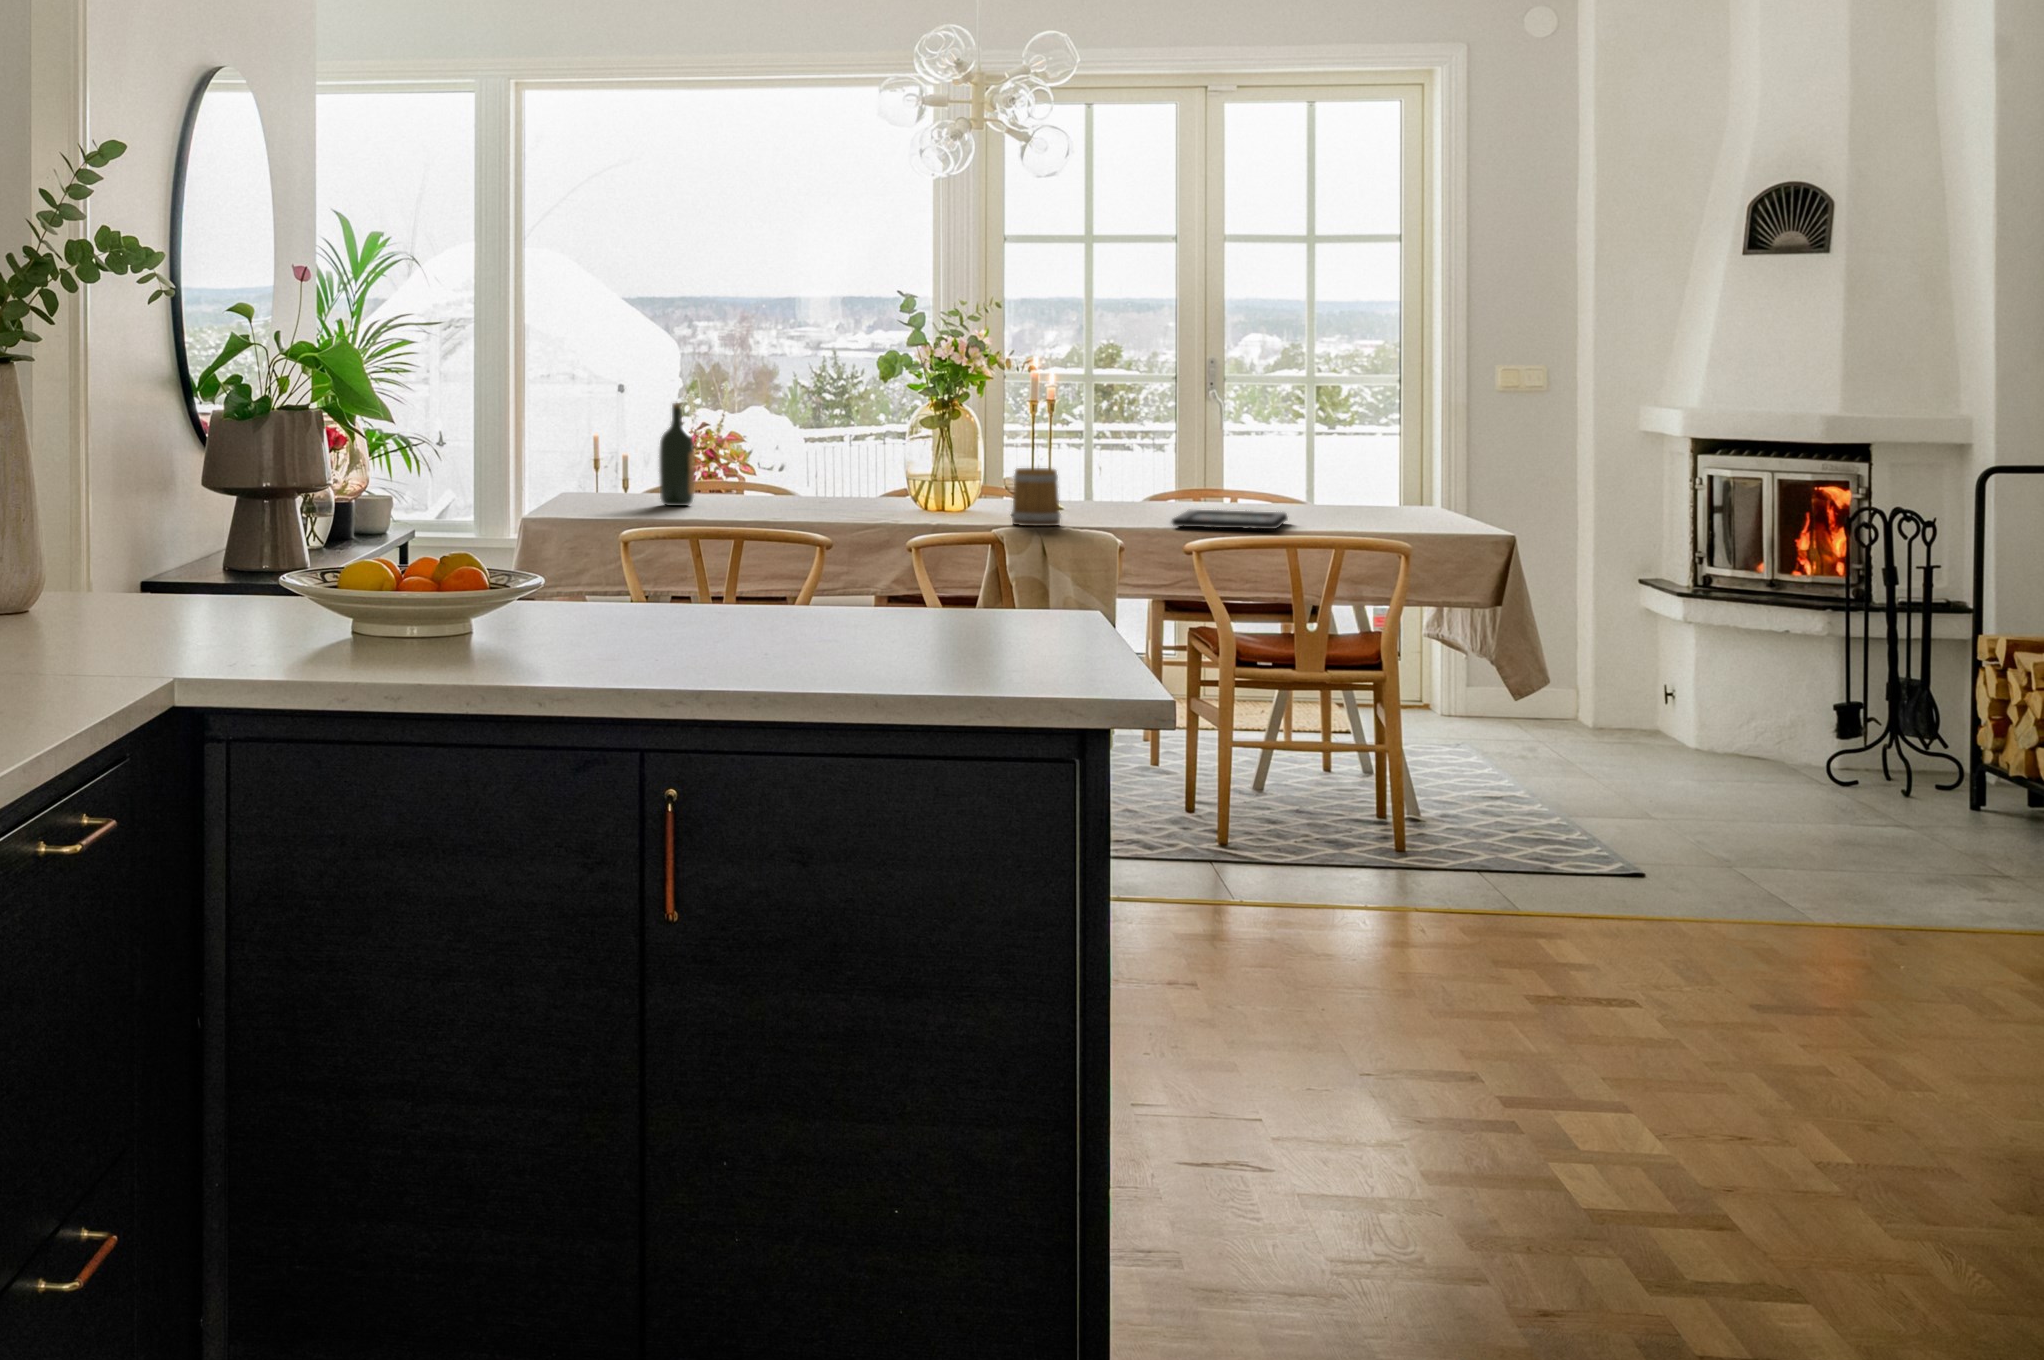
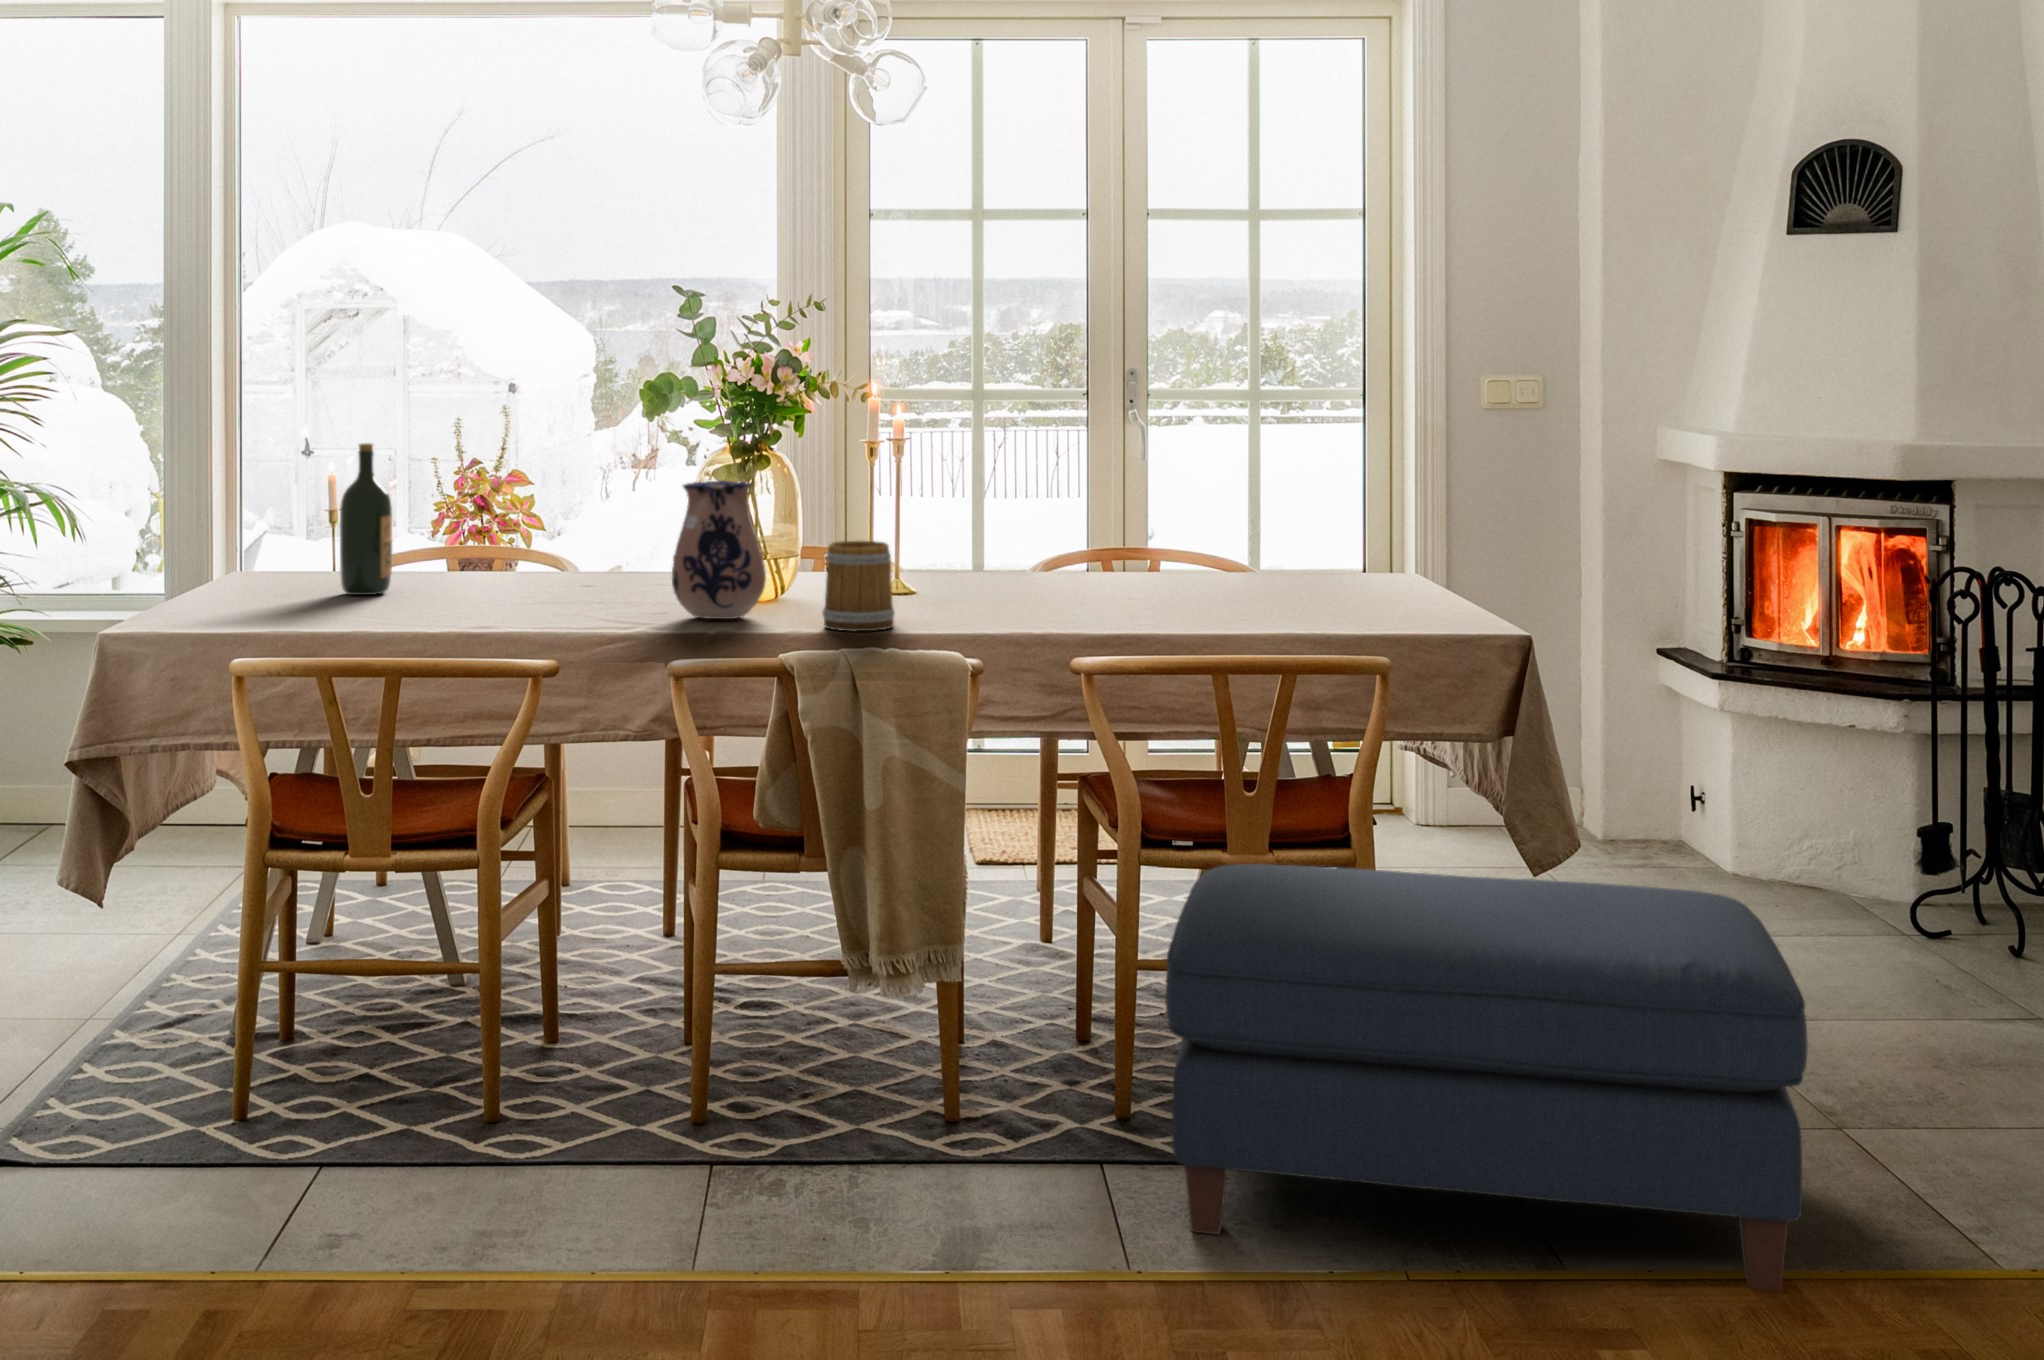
ceramic pitcher: none [903,428,968,520] -> present [672,480,766,619]
tray: present [1172,510,1287,529] -> none [1053,593,1221,631]
ottoman: none [1260,676,1671,912] -> present [1165,864,1808,1291]

